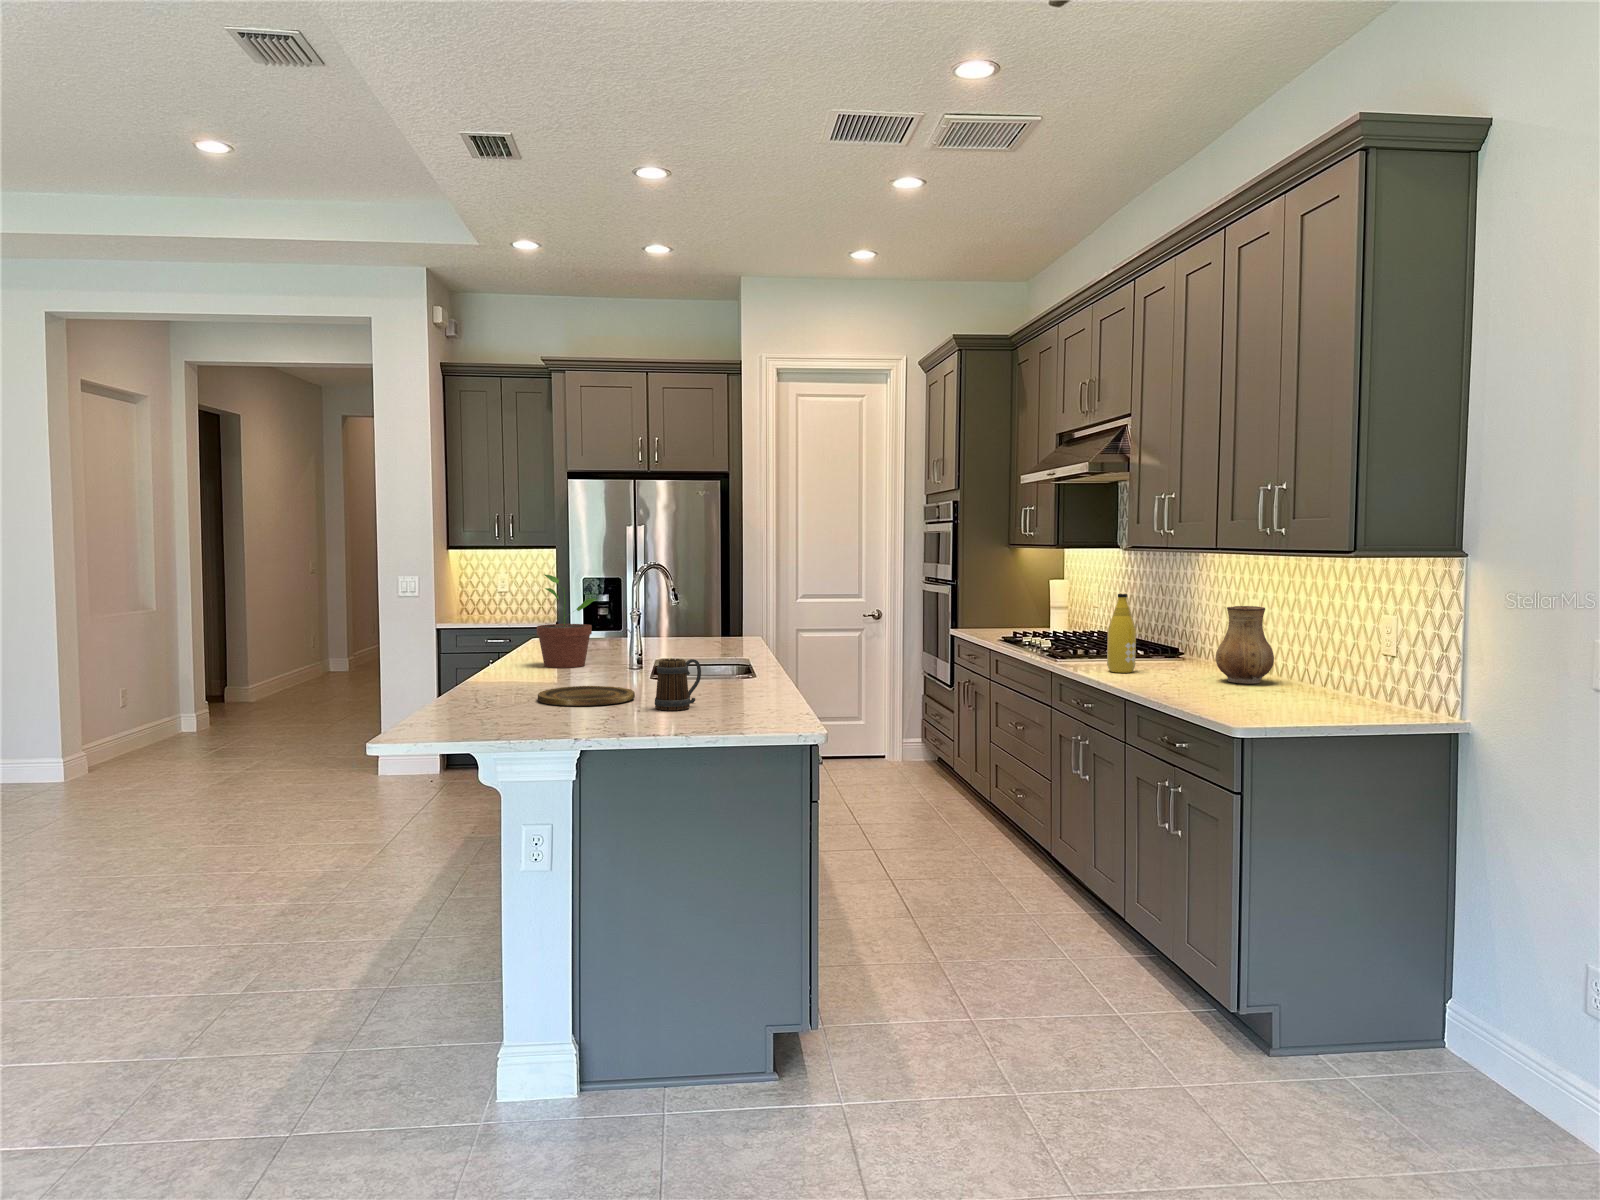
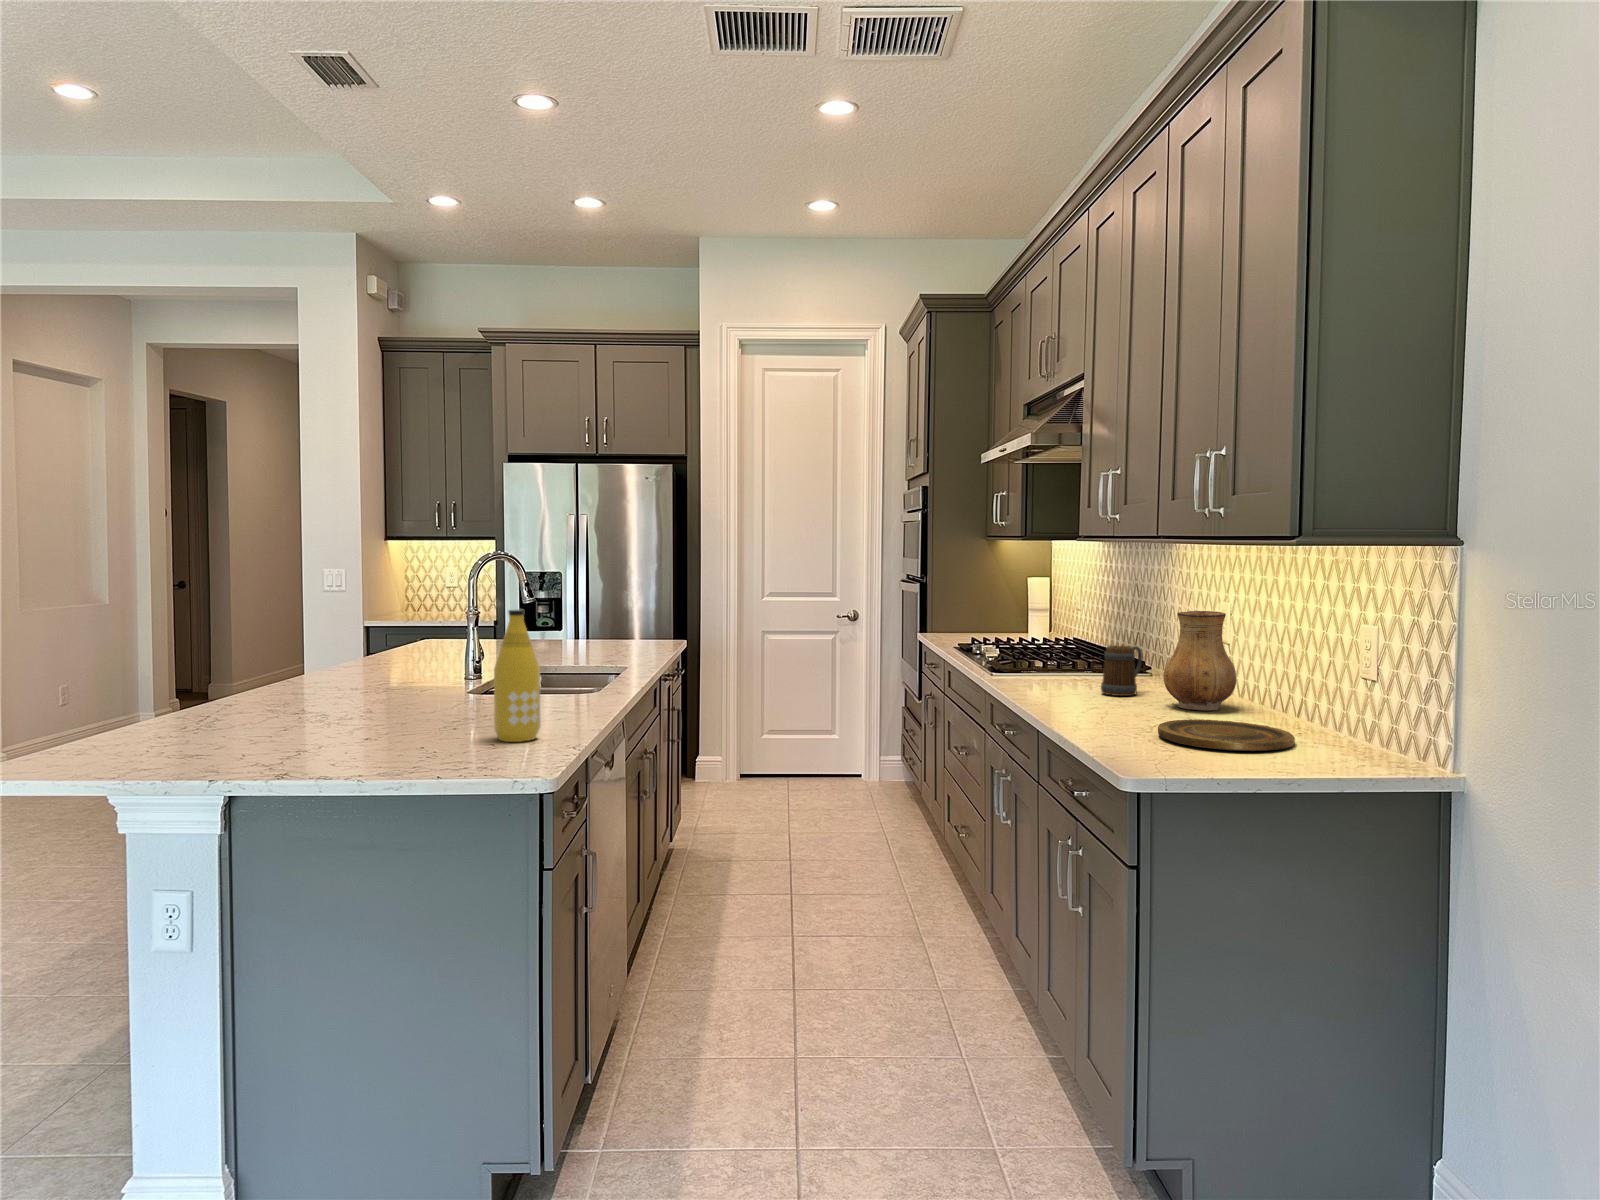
potted plant: present [537,574,597,668] -> none [375,566,445,675]
bottle: present [1107,594,1136,673] -> present [494,609,541,742]
mug: present [655,659,701,711] -> present [1101,645,1142,696]
plate: present [538,686,635,706] -> present [1158,719,1295,751]

